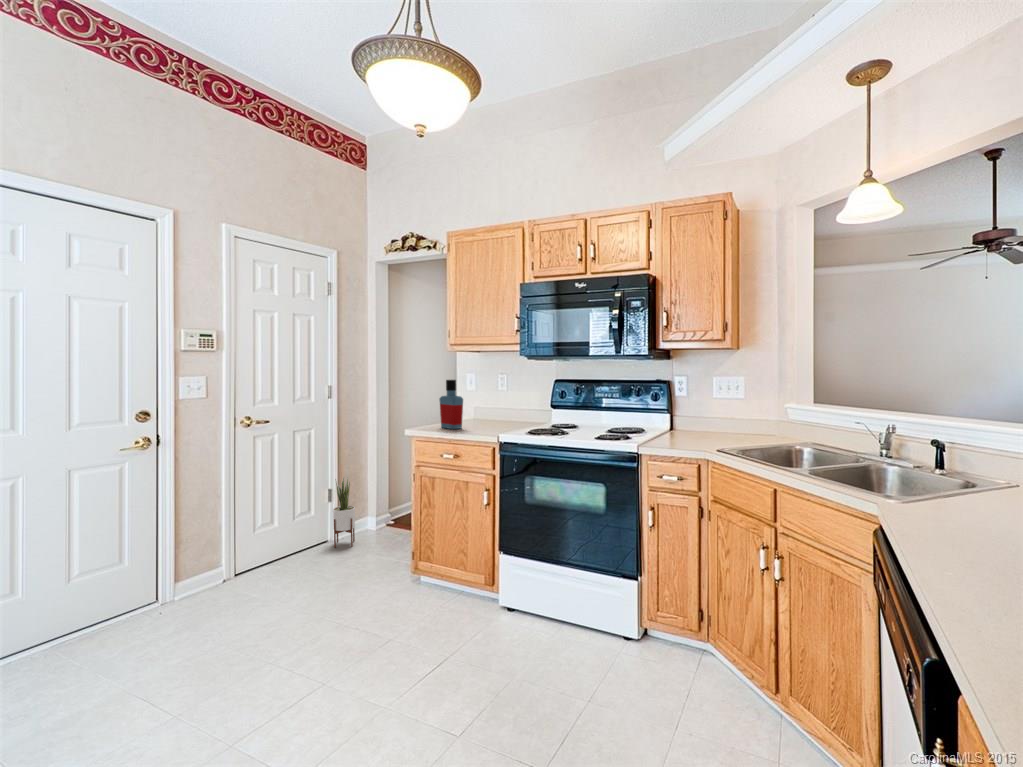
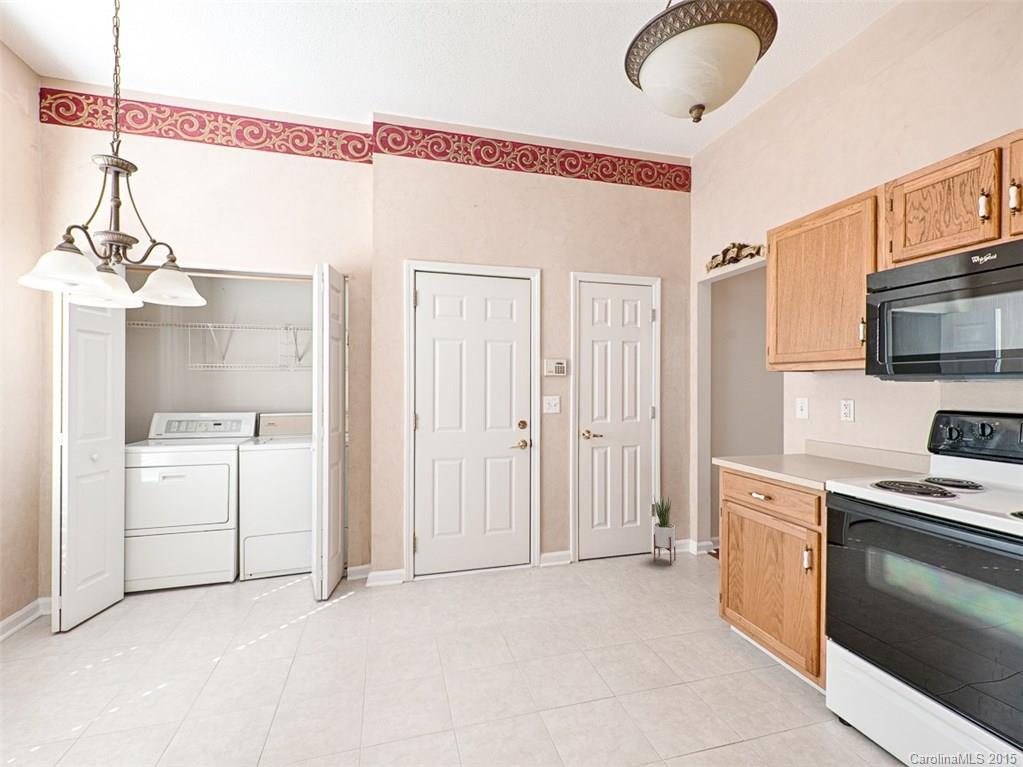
bottle: present [439,380,463,429] -> none [752,403,782,463]

